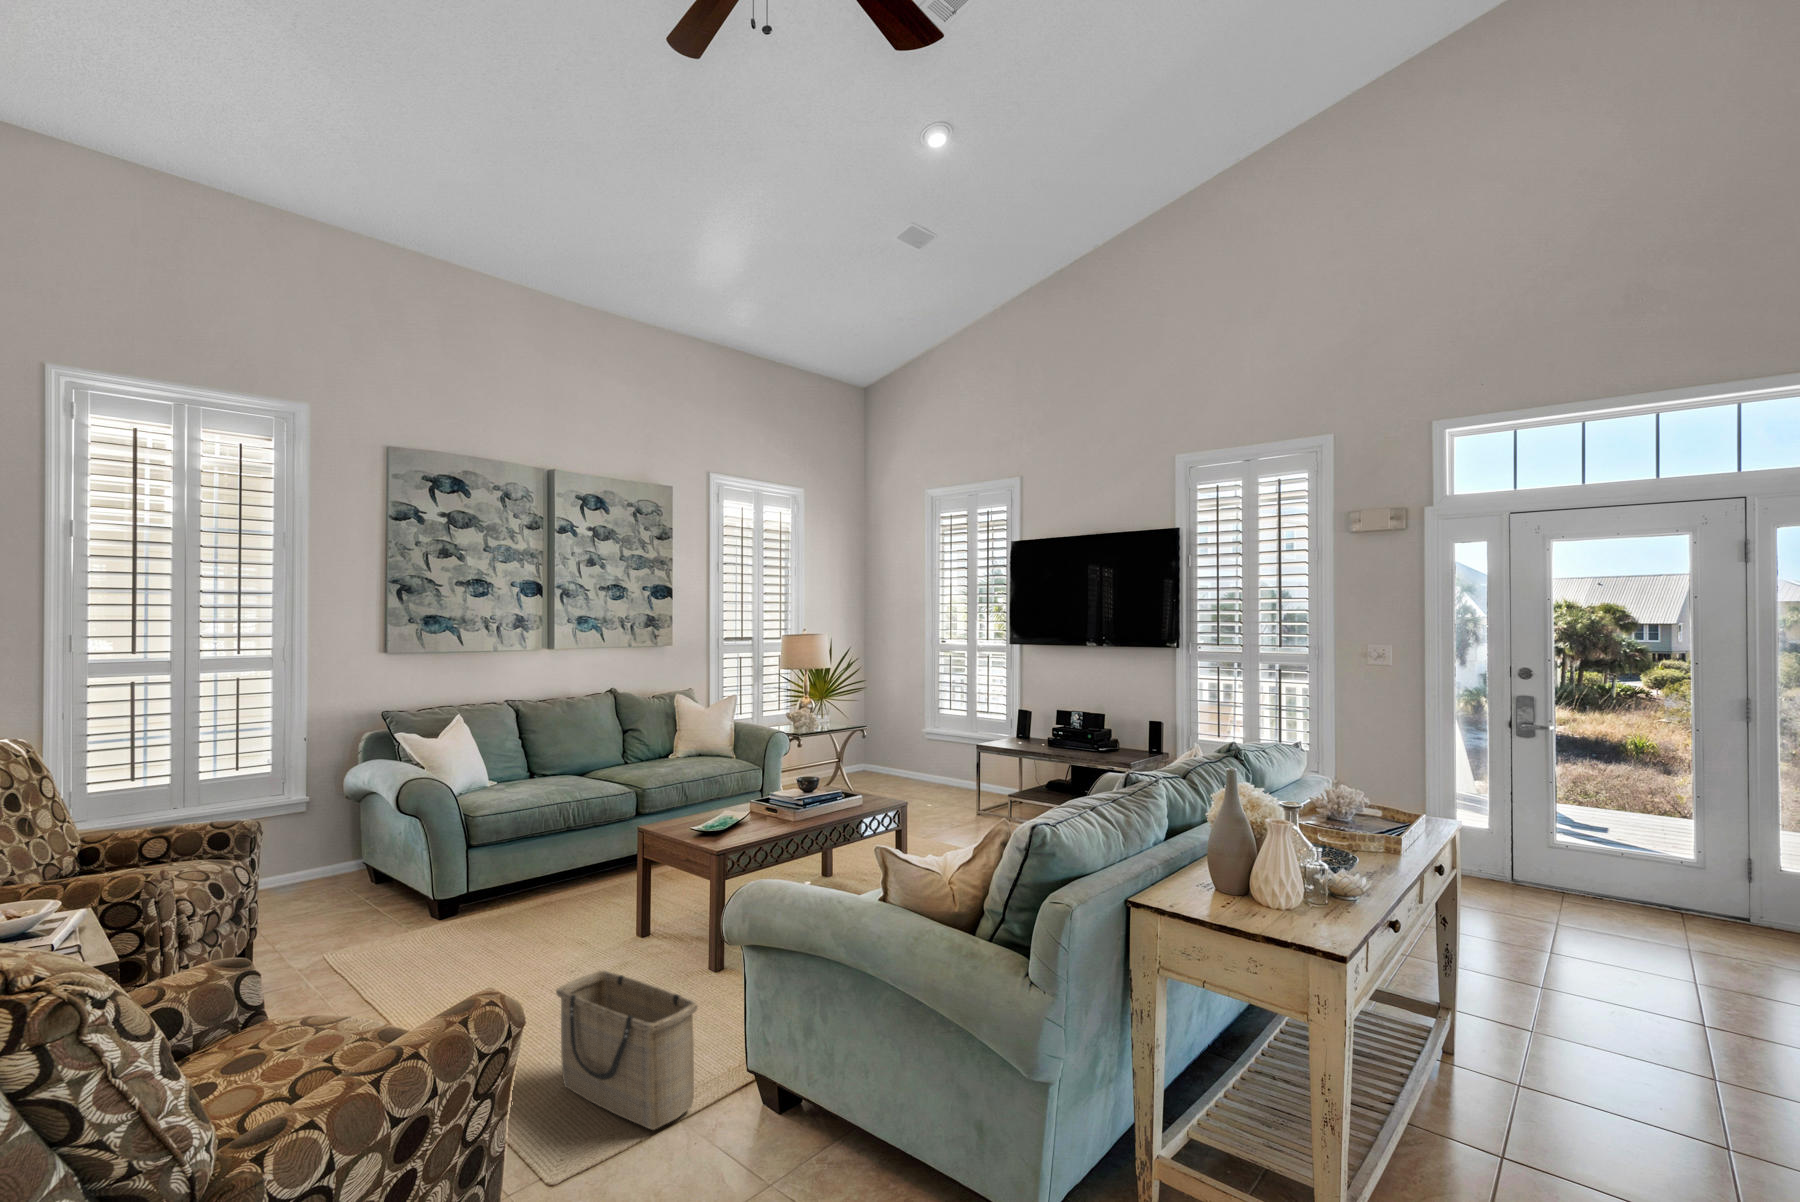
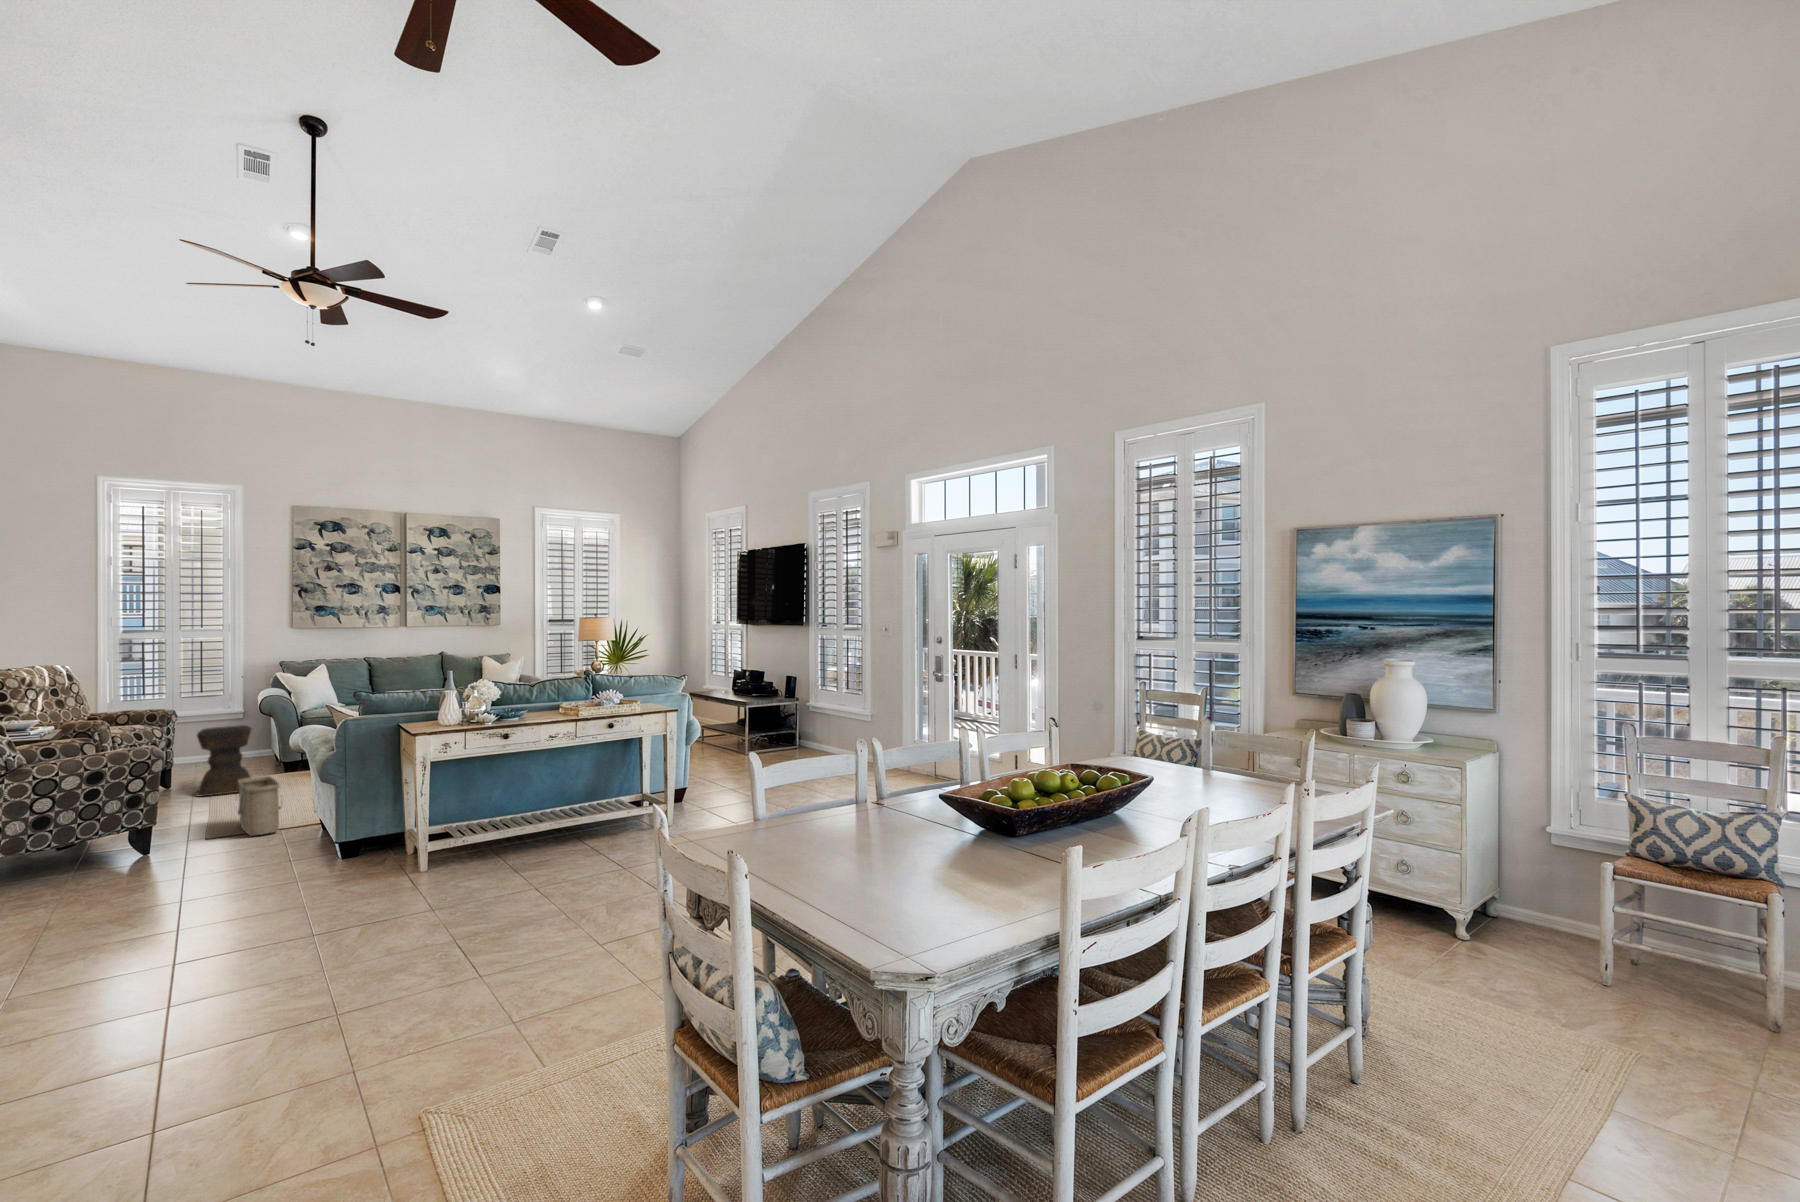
stool: none [321,842,441,999] -> present [196,725,252,797]

